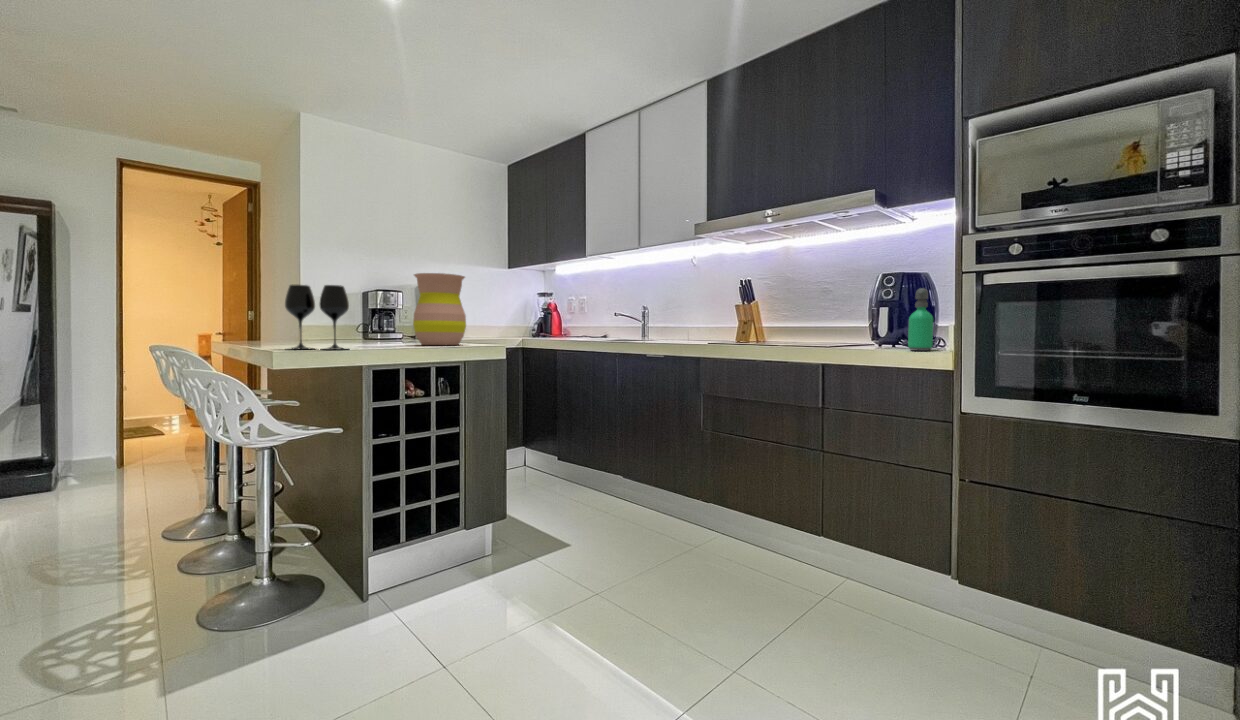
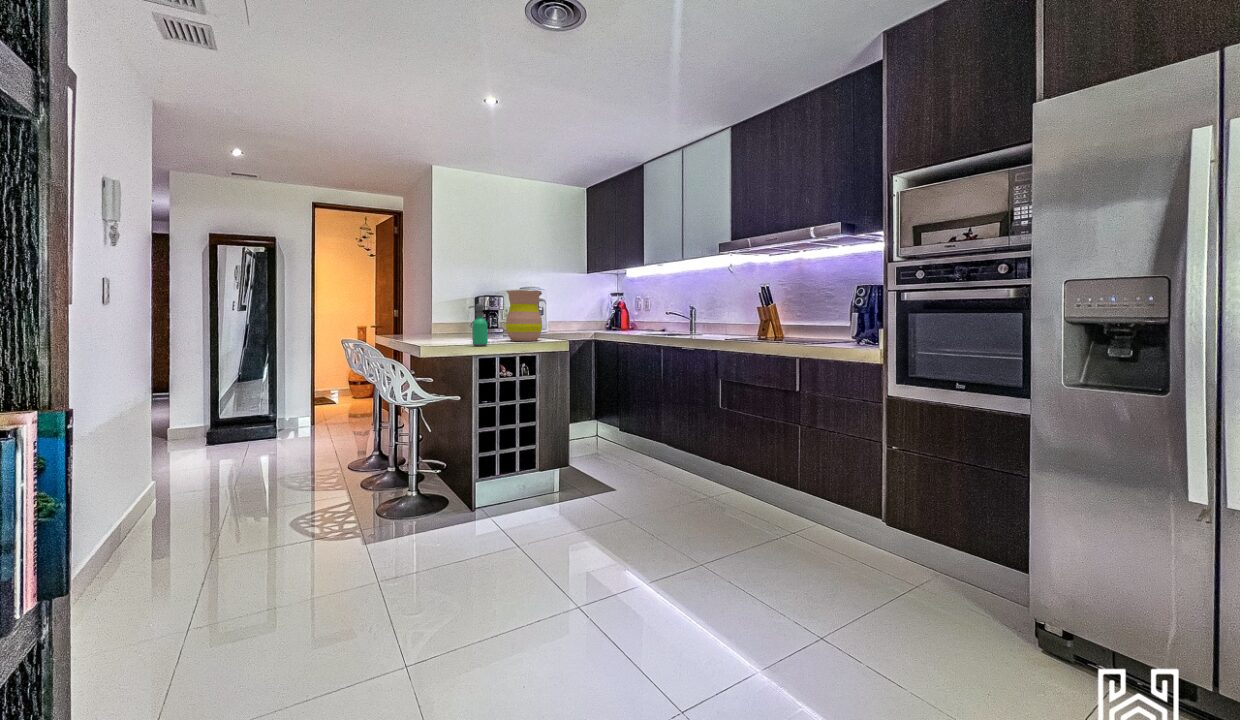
wine glass: present [285,285,349,350] -> none [426,303,464,345]
soap dispenser: present [908,288,933,351] -> present [469,303,488,346]

